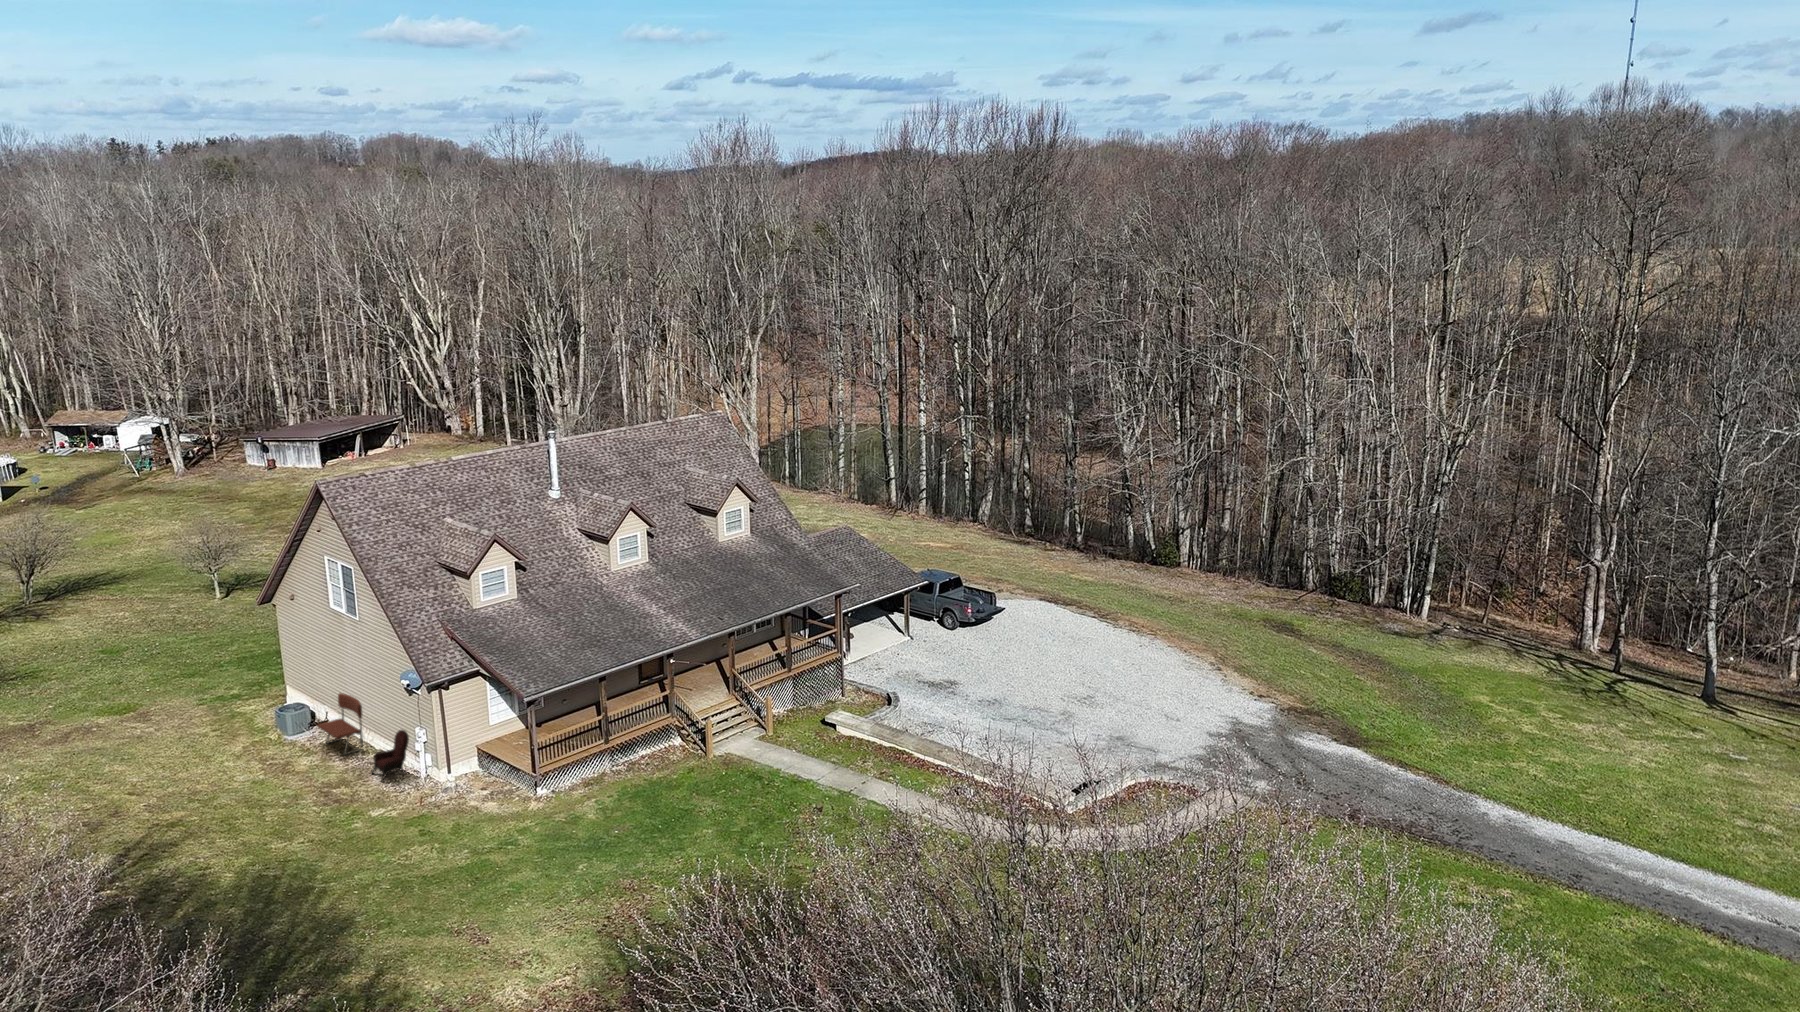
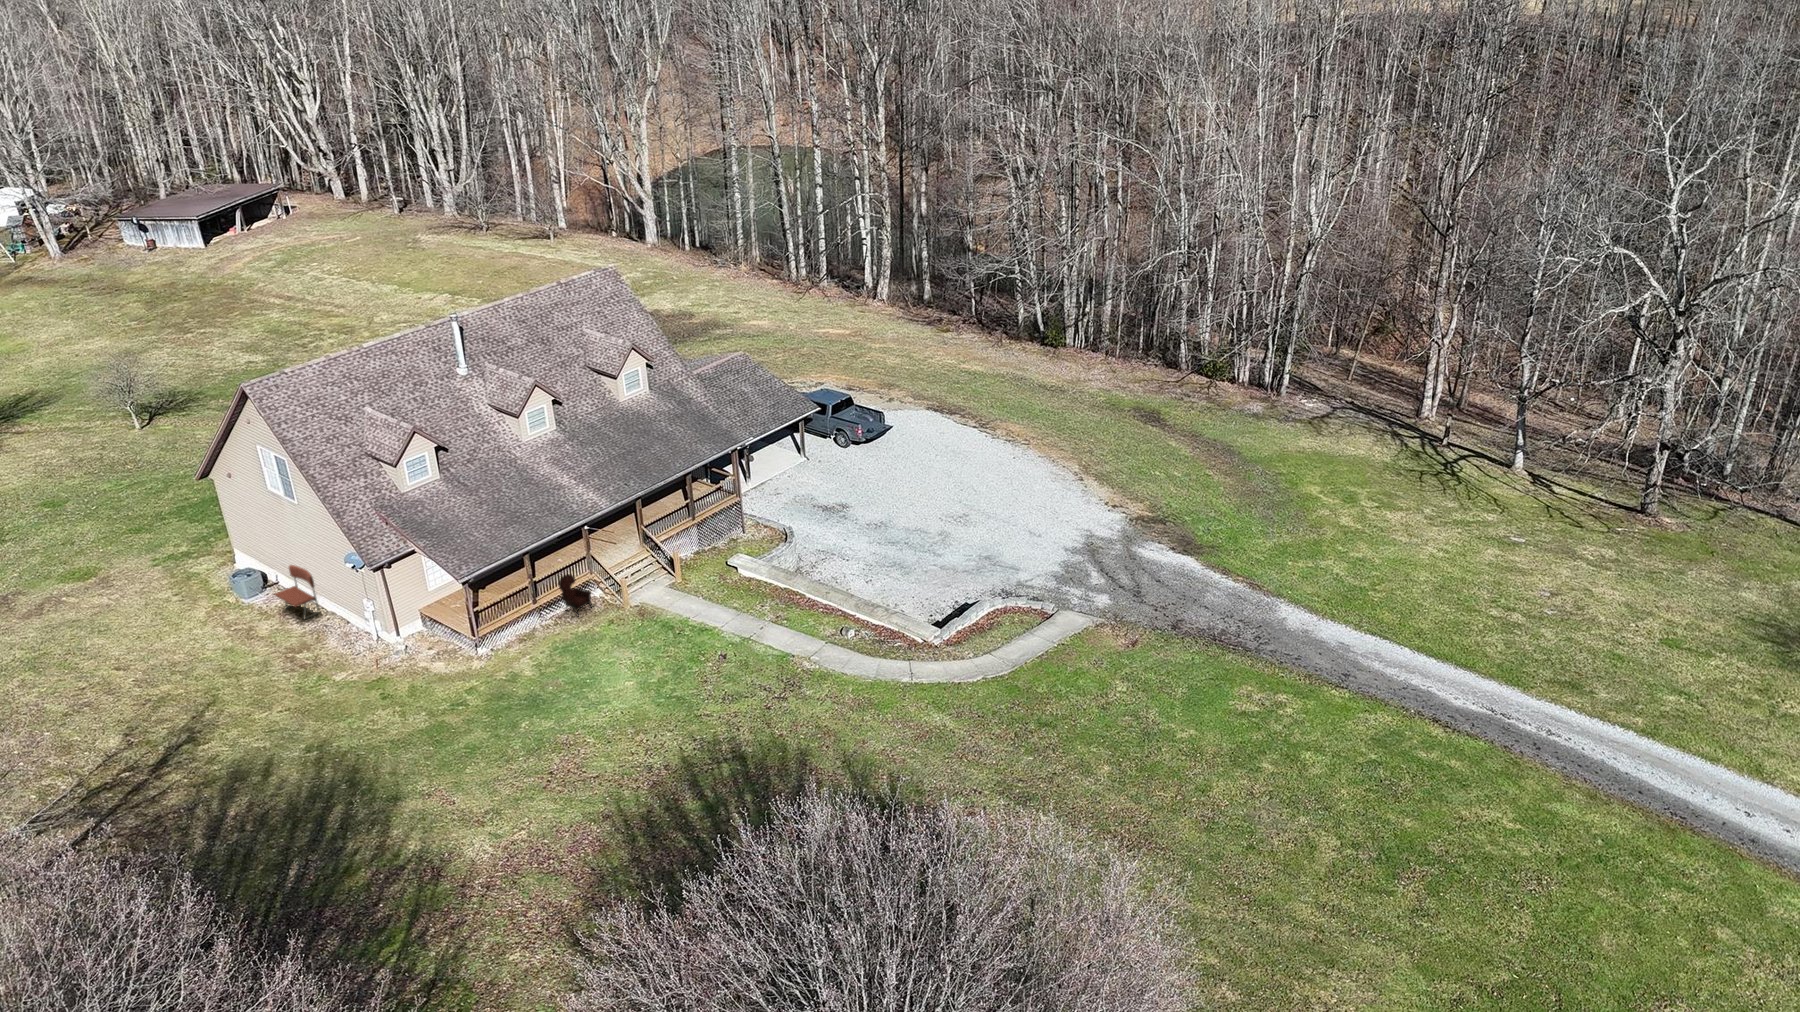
armchair: present [371,730,409,782] -> present [559,574,593,616]

